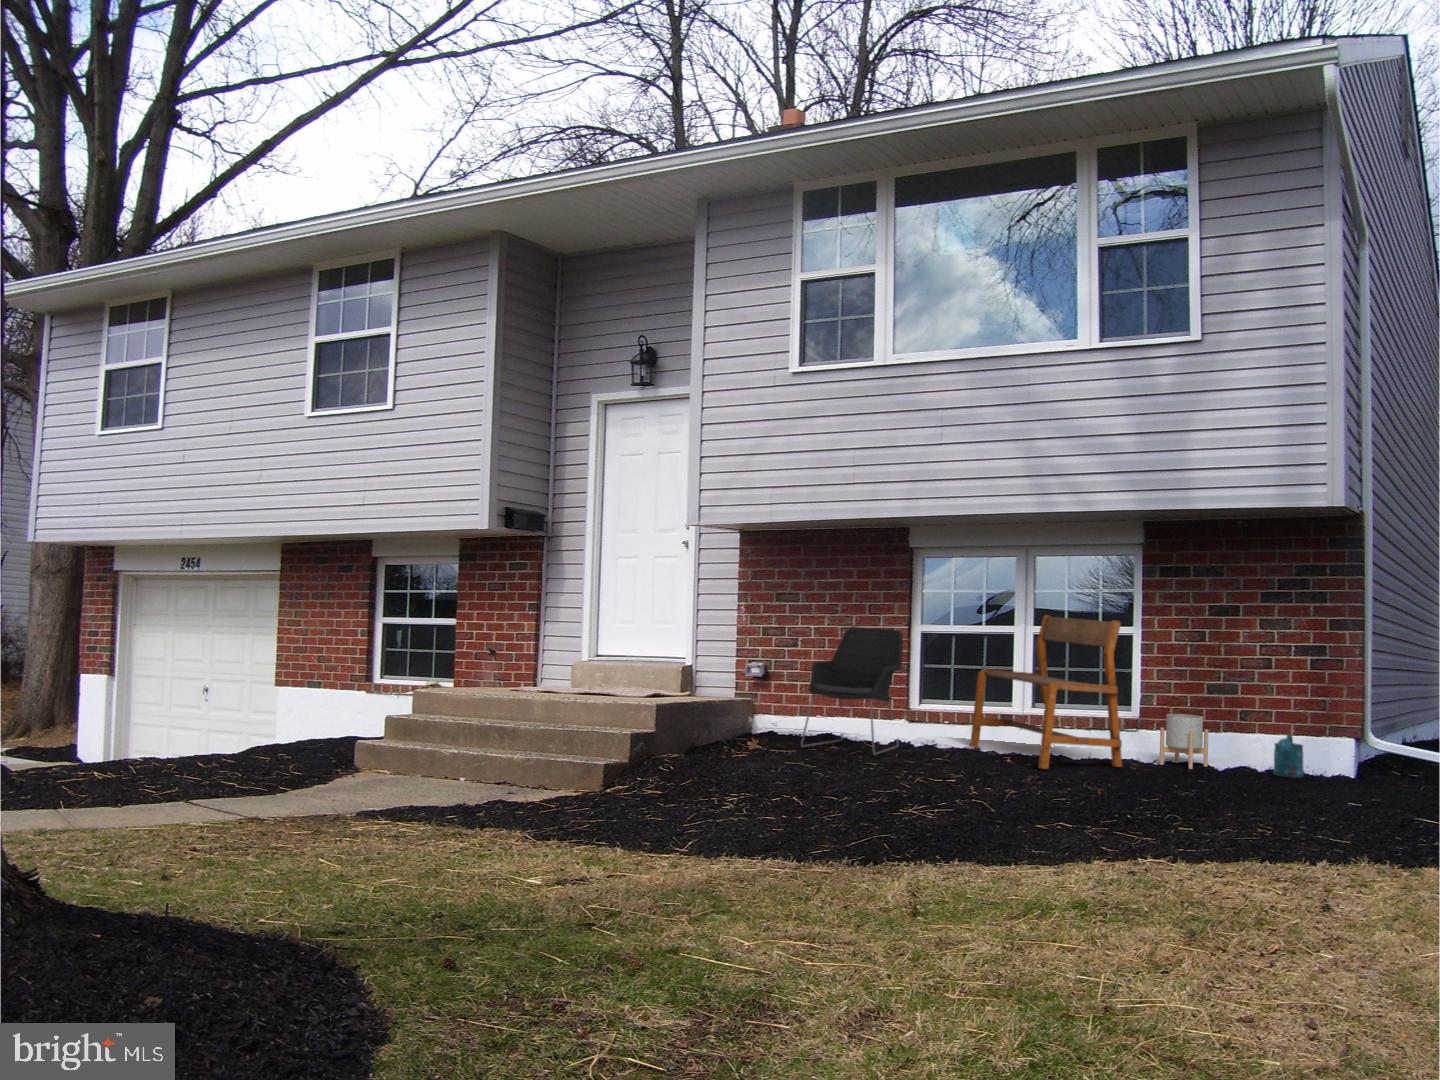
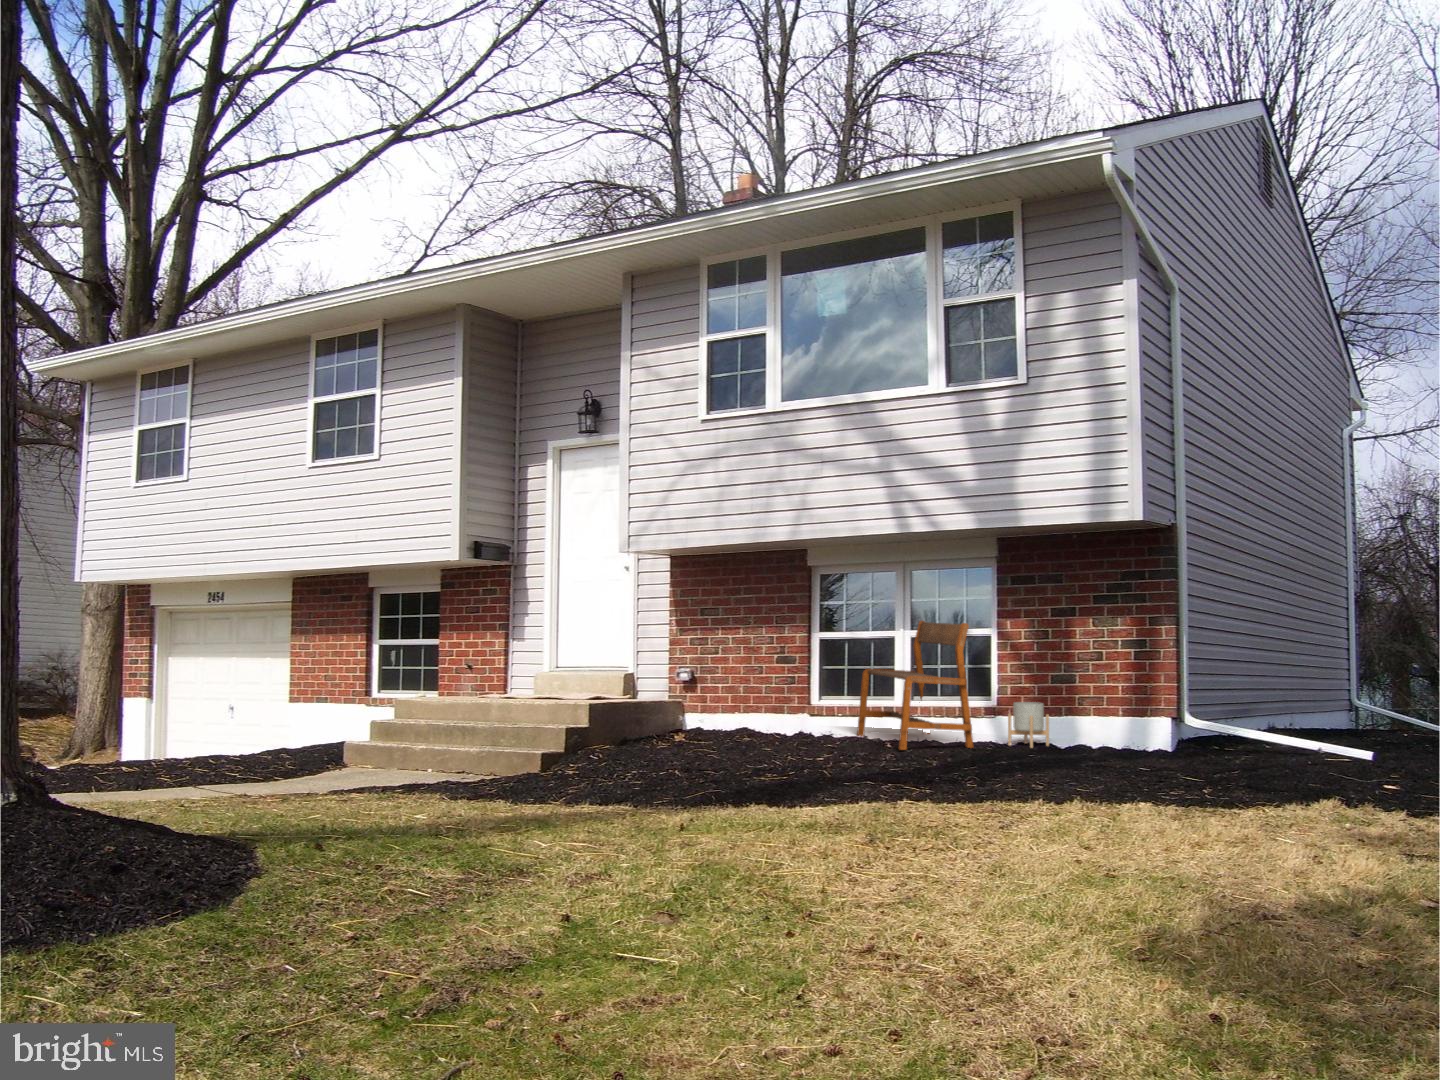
chair: present [801,627,903,755] -> none [714,636,802,745]
watering can: present [1273,735,1304,778] -> none [1097,717,1125,752]

